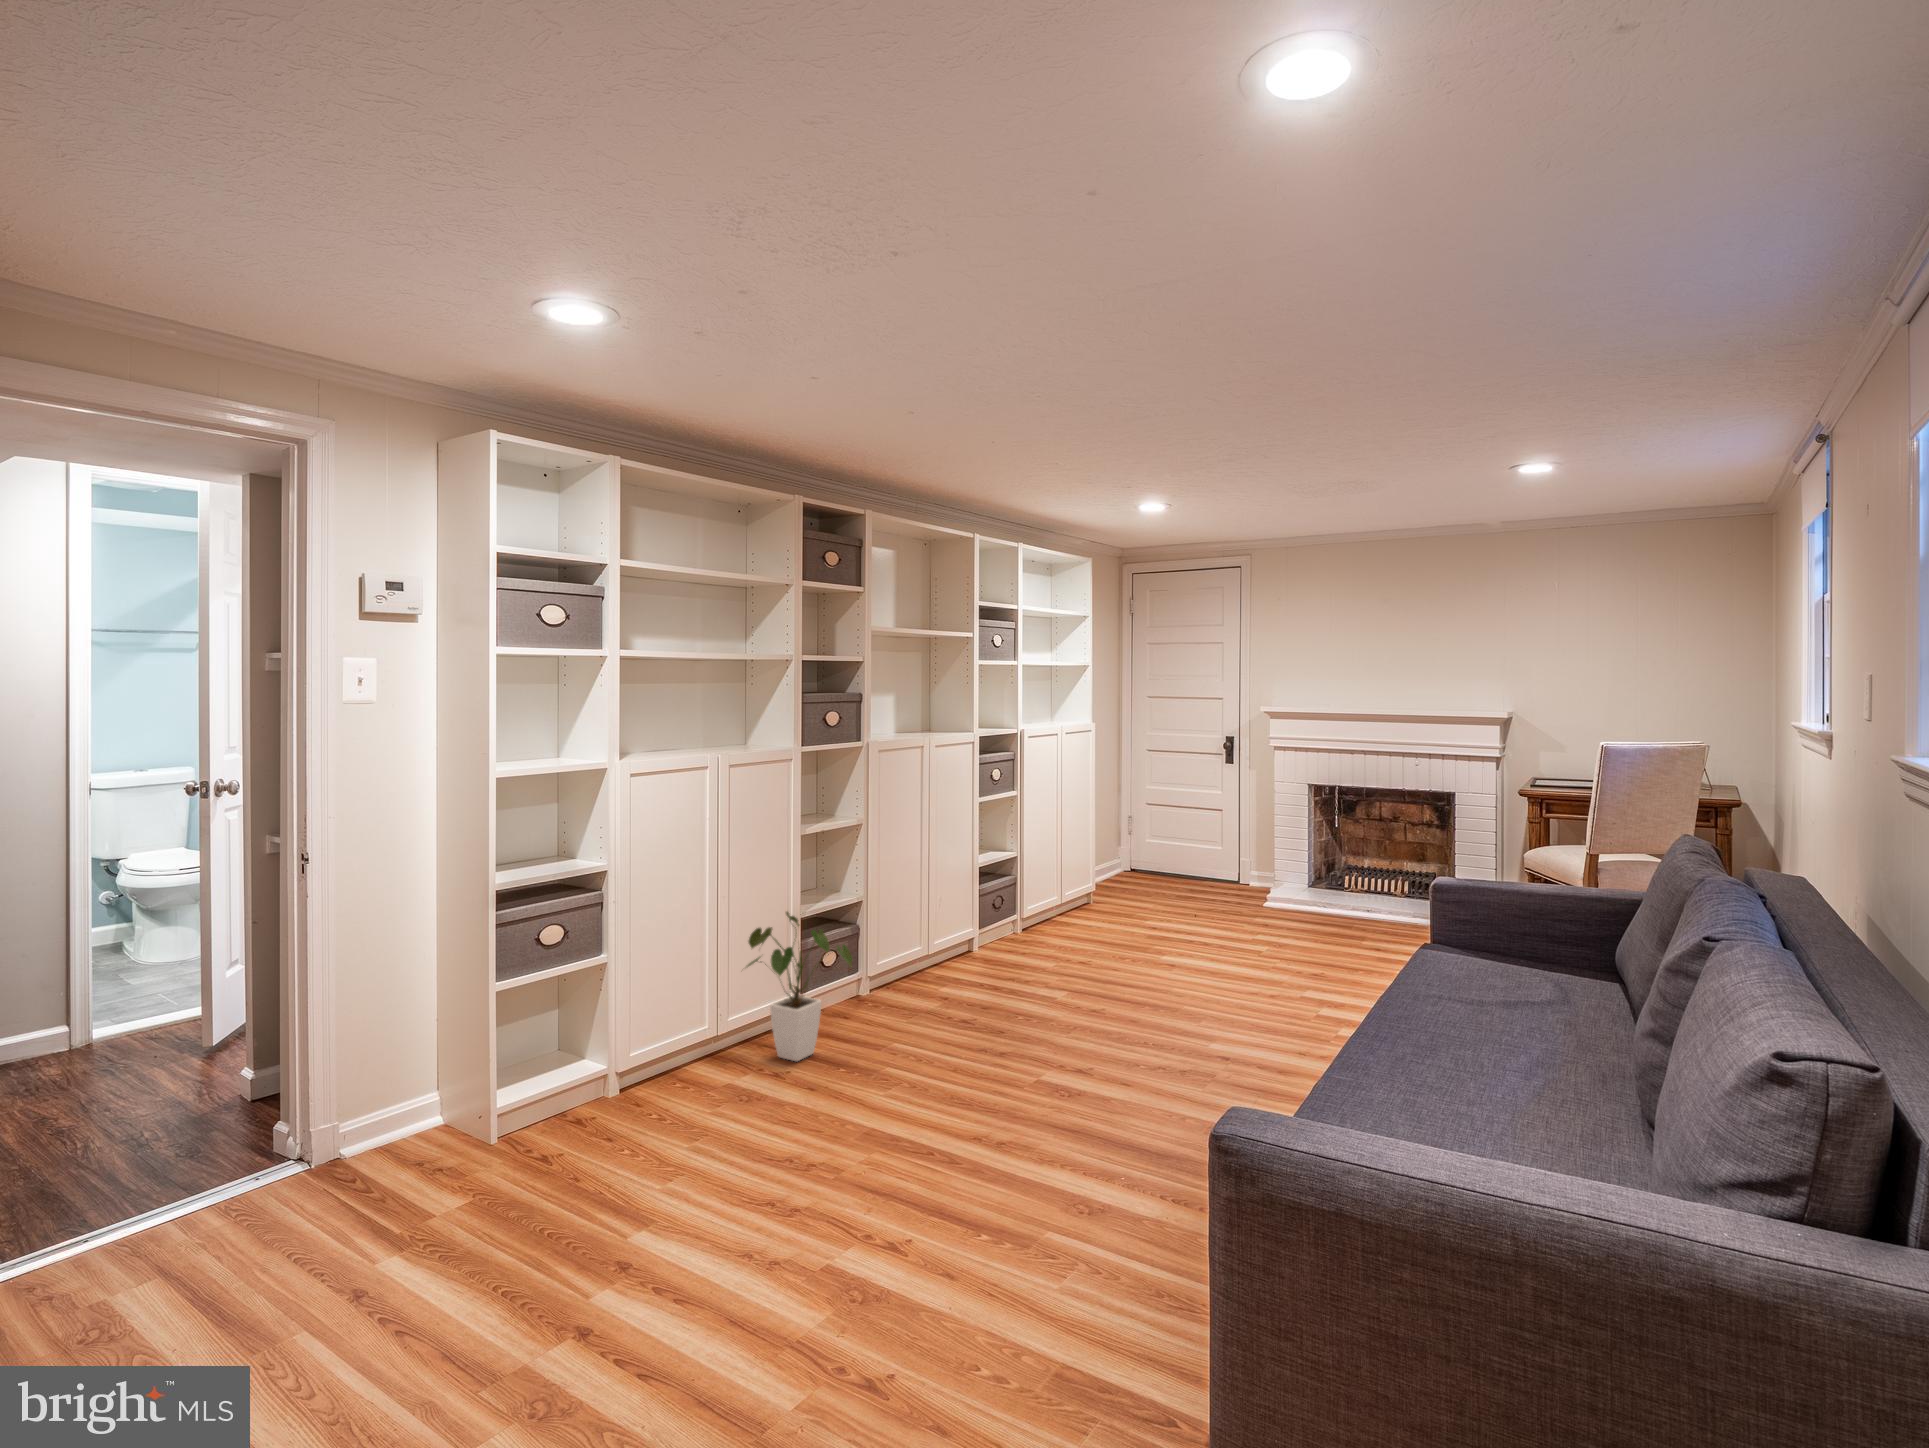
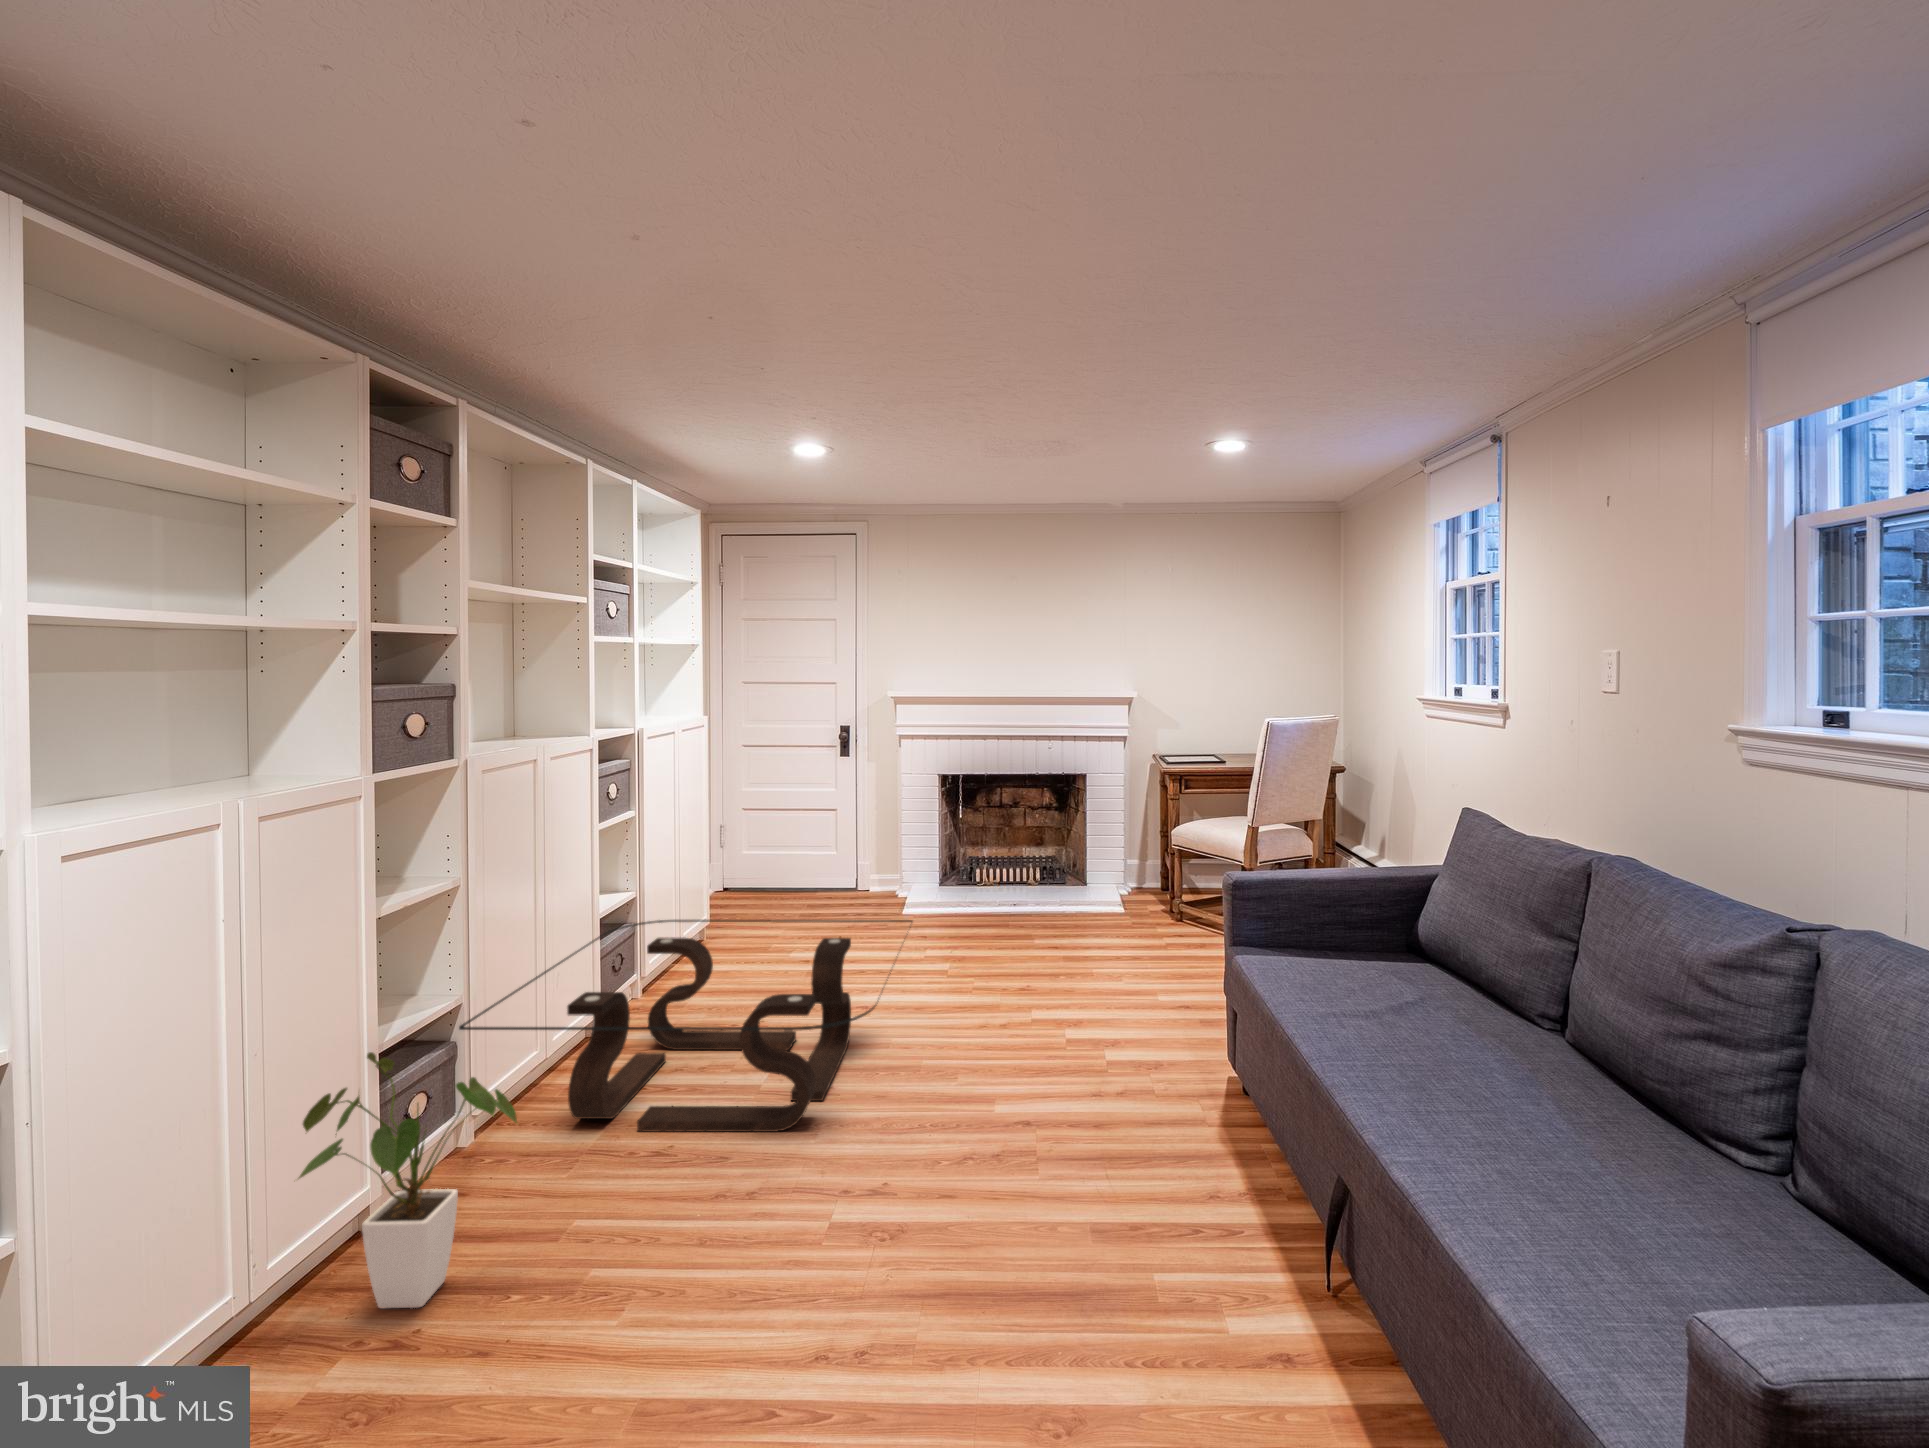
coffee table: none [853,874,1201,1027] -> present [459,920,912,1132]

